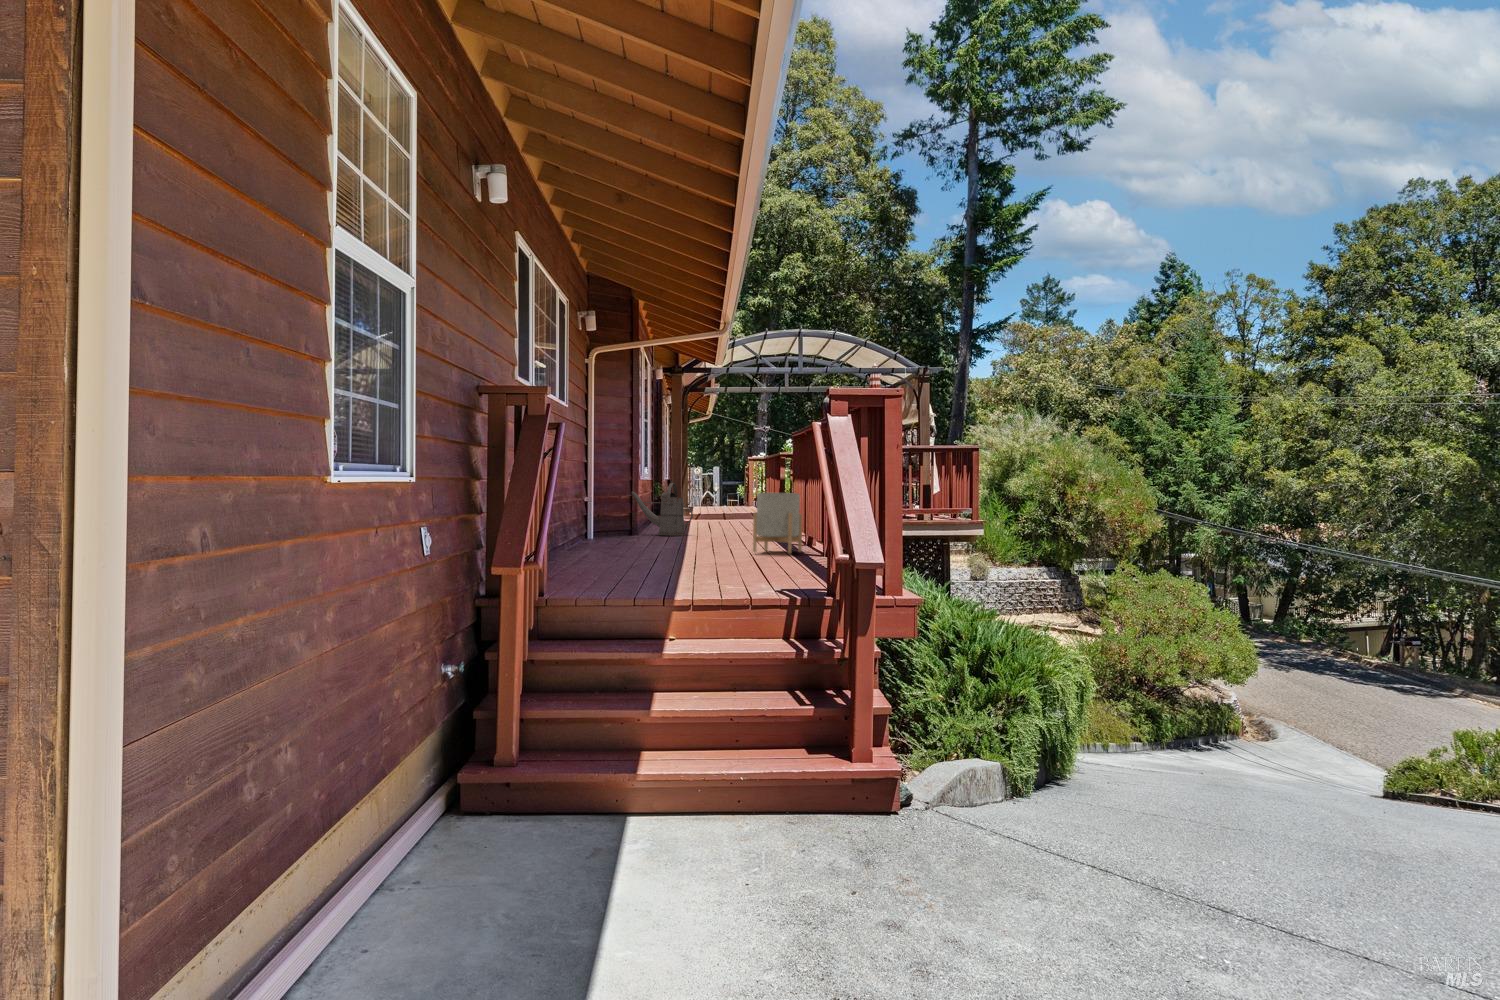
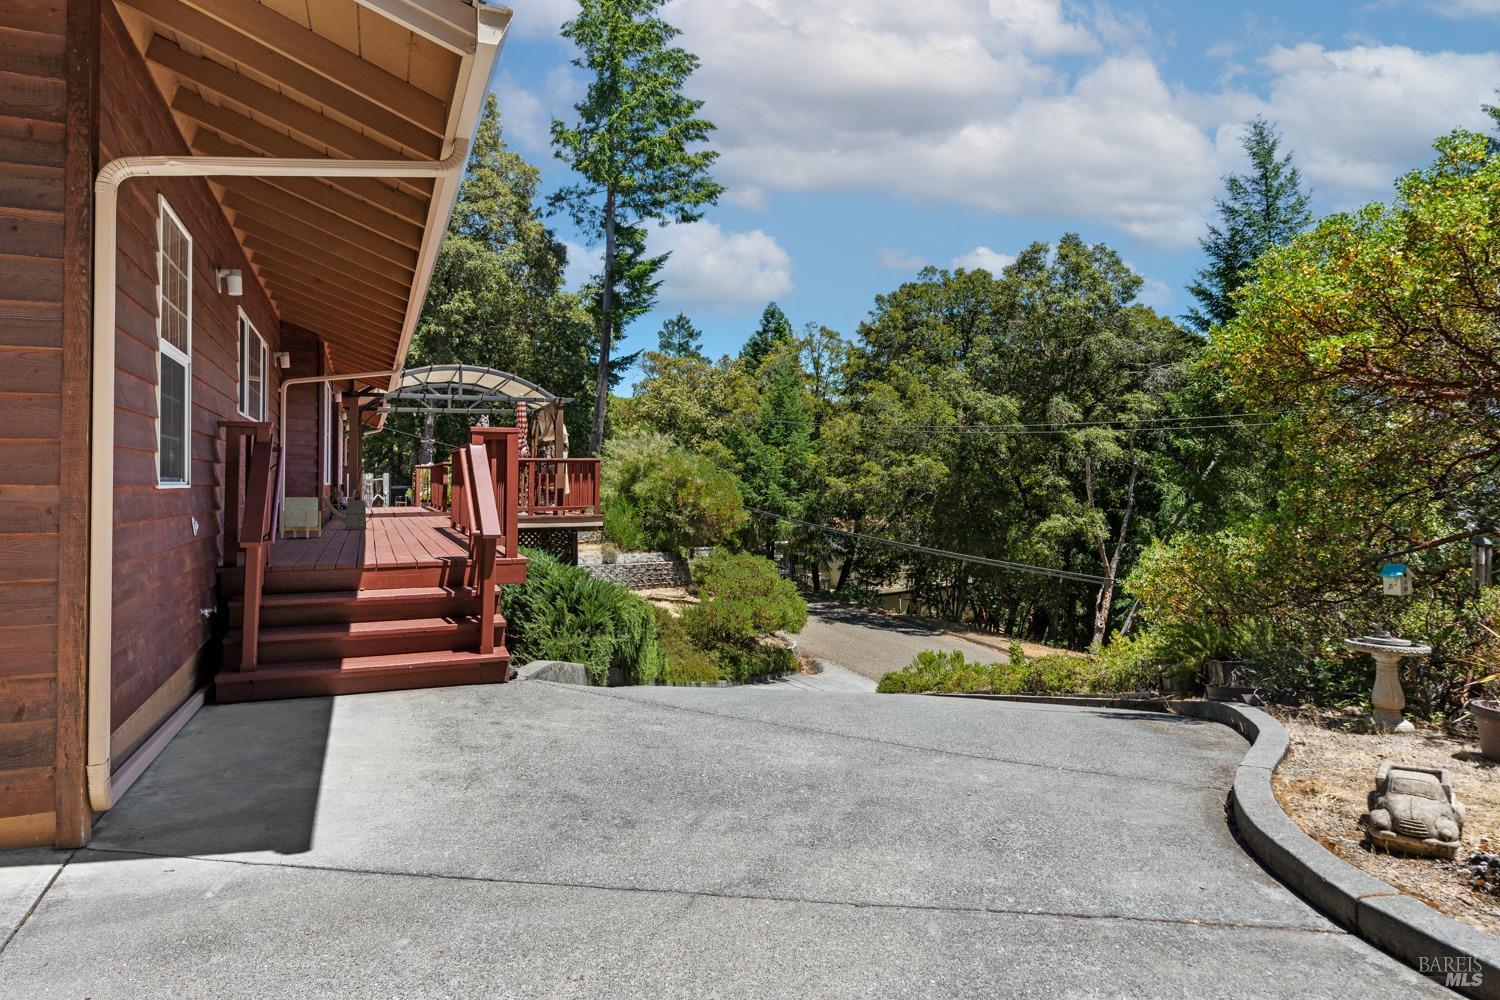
planter: present [753,493,802,553] -> present [281,497,321,538]

